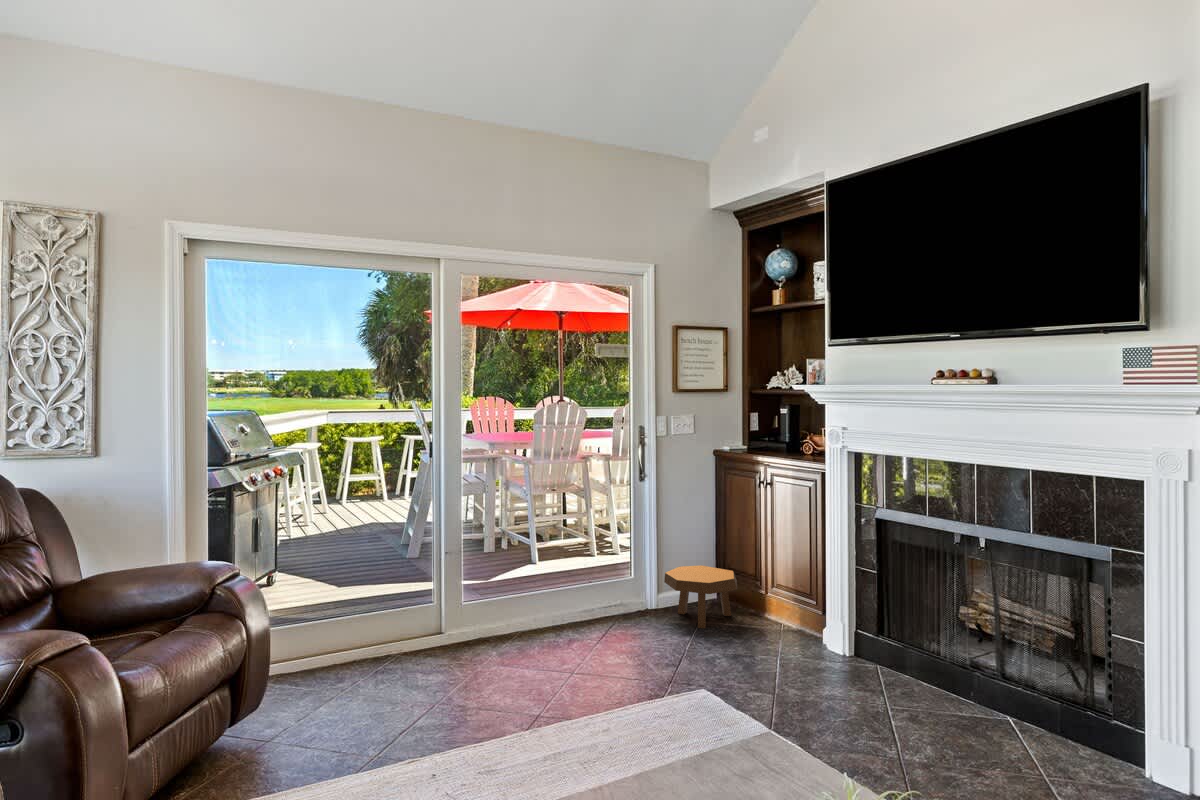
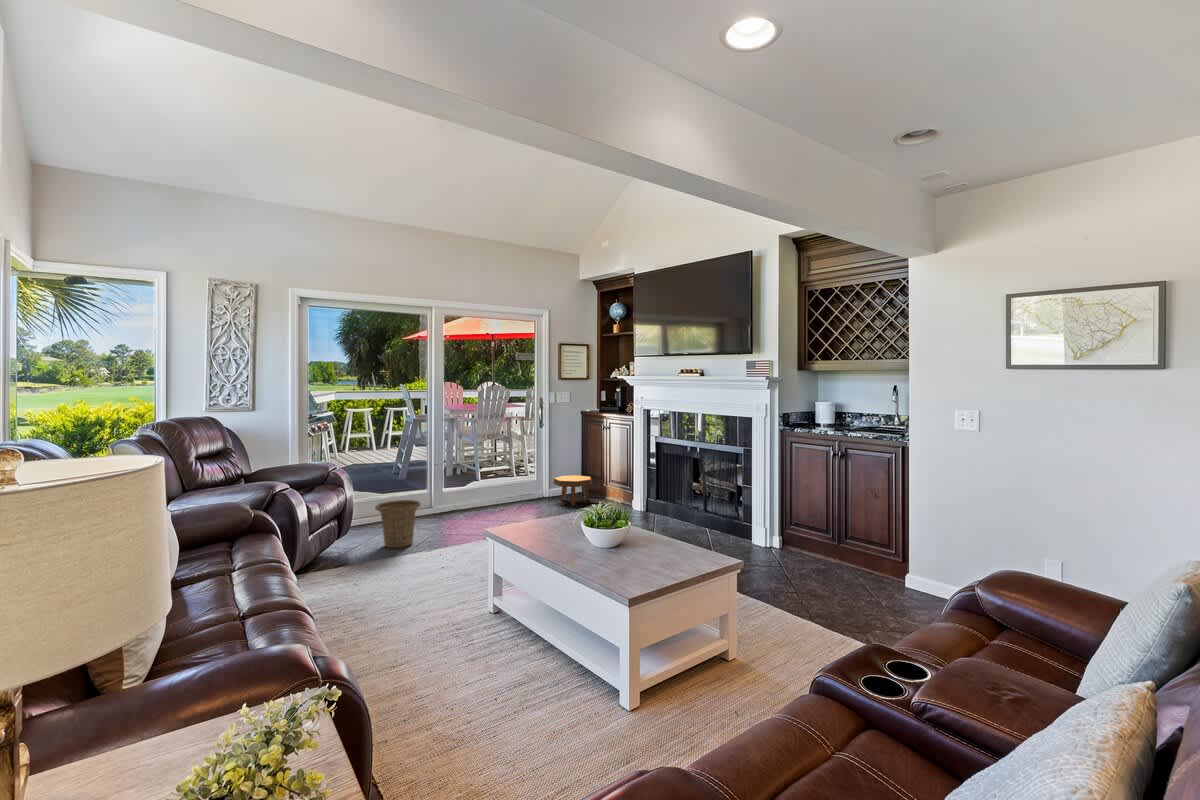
basket: none [301,638,395,750] -> present [375,500,421,548]

